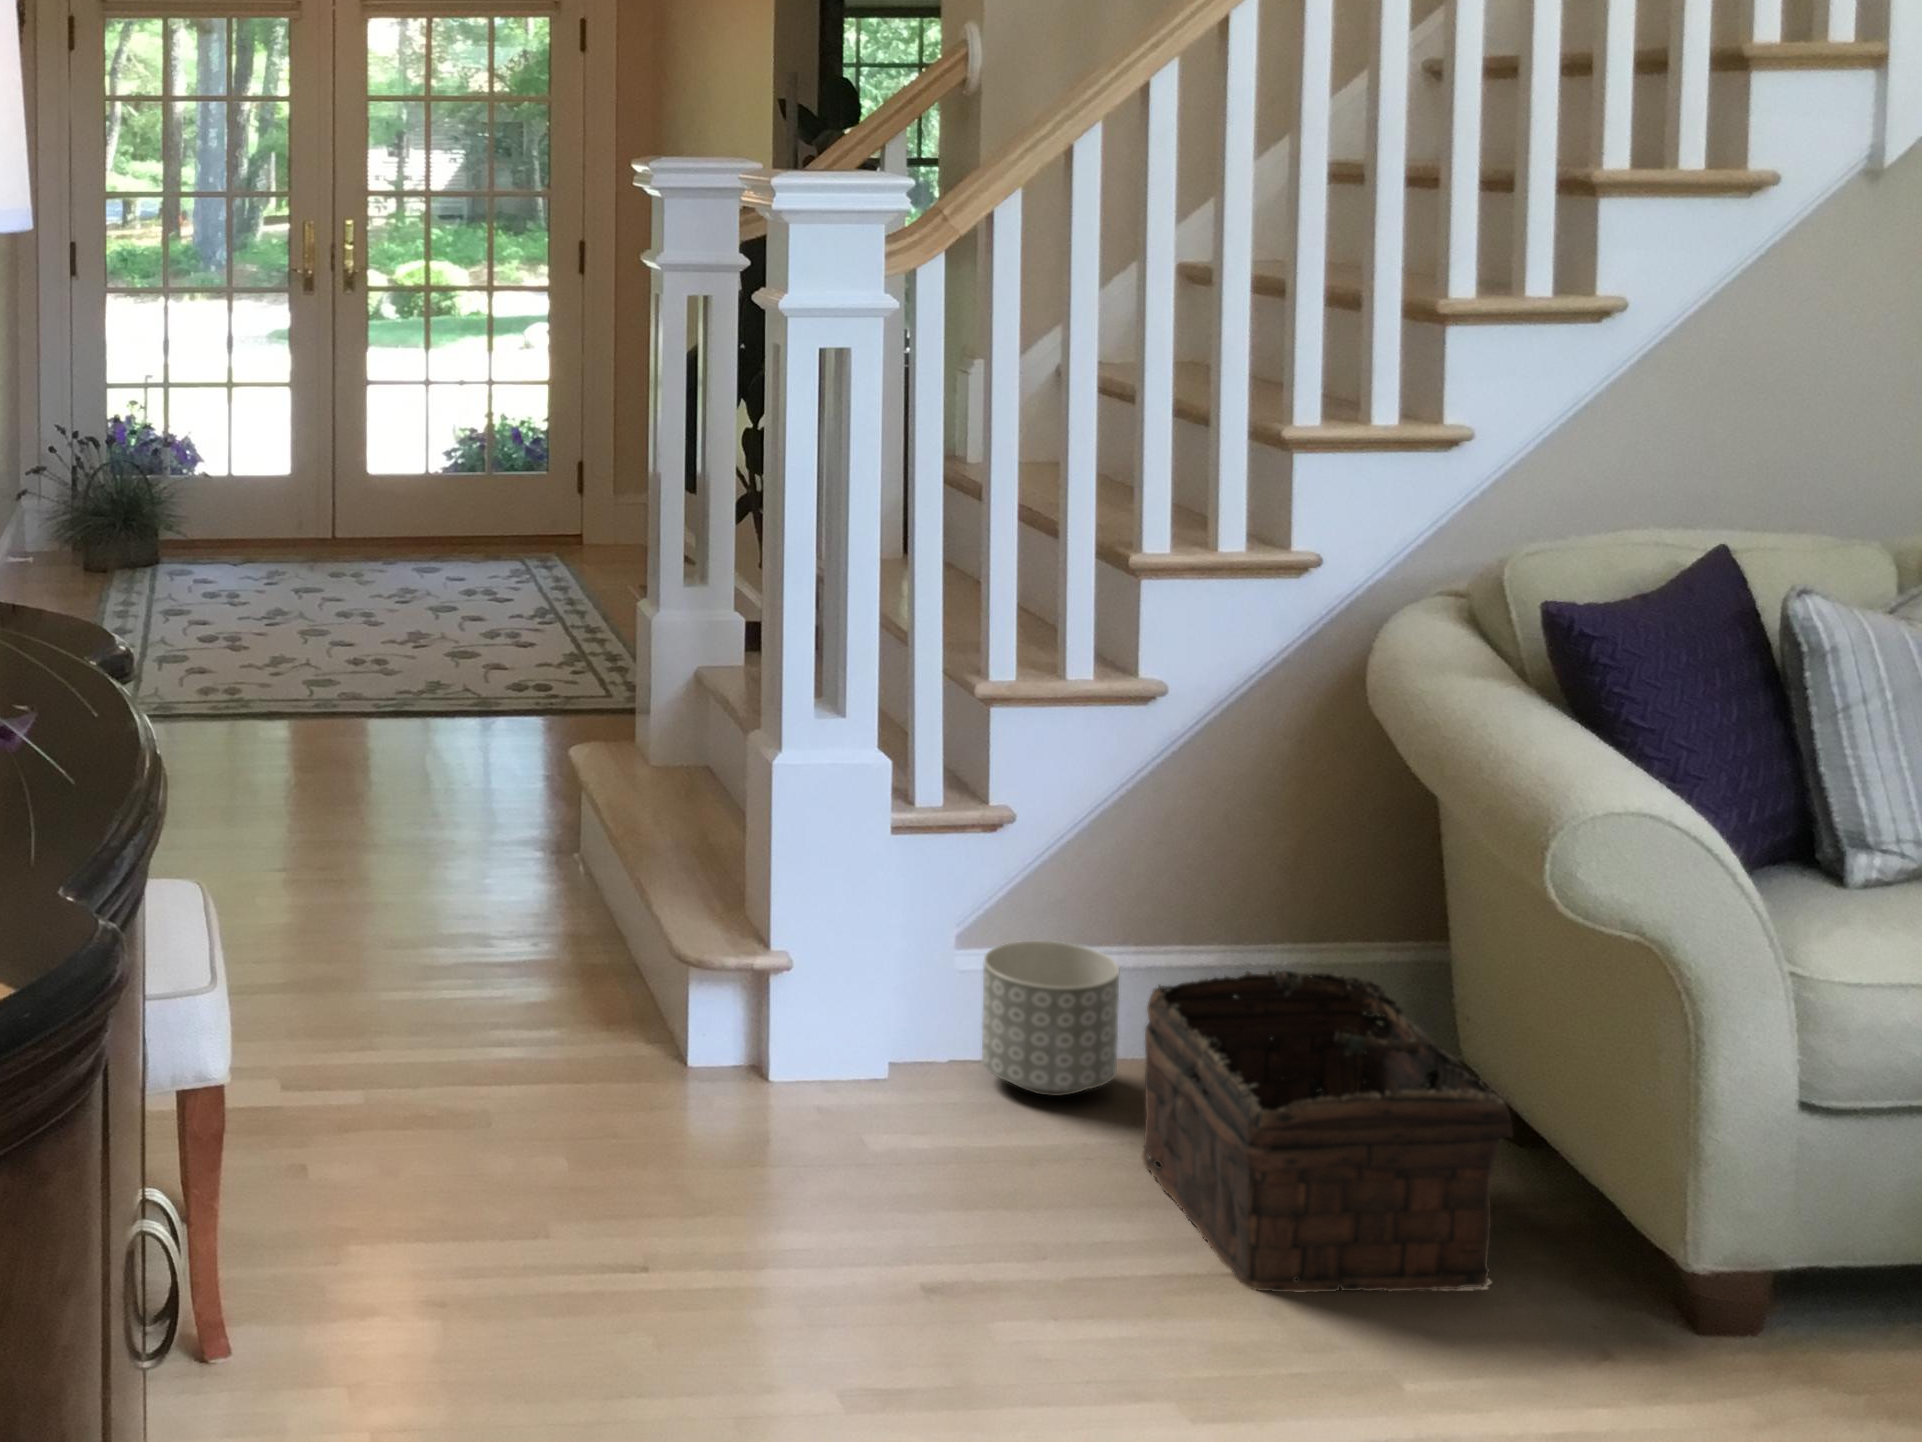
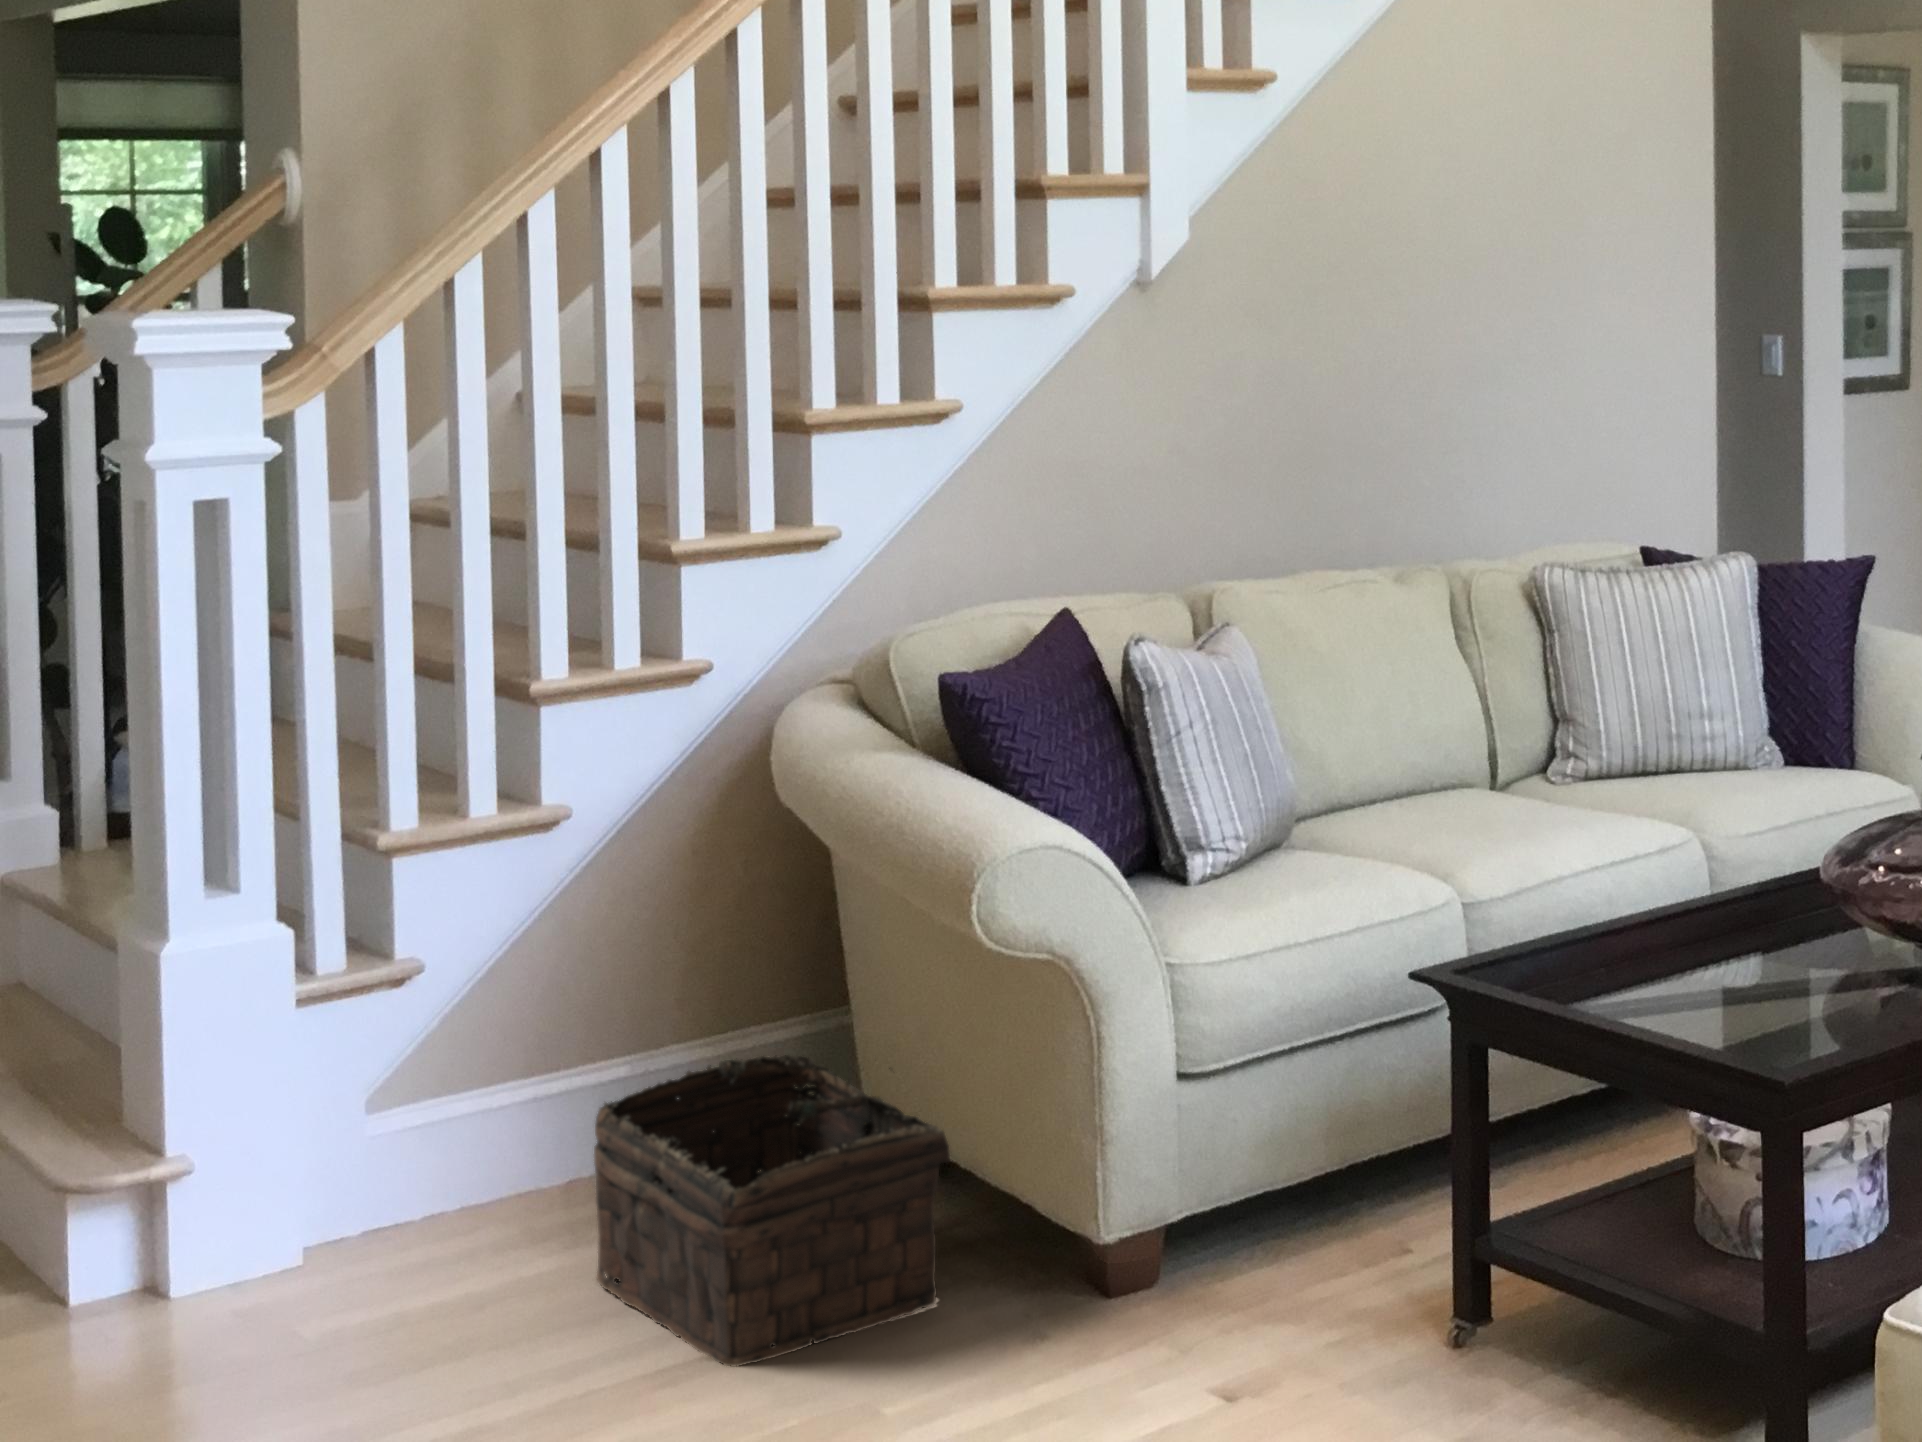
planter: present [982,941,1119,1096] -> none [406,1089,553,1250]

